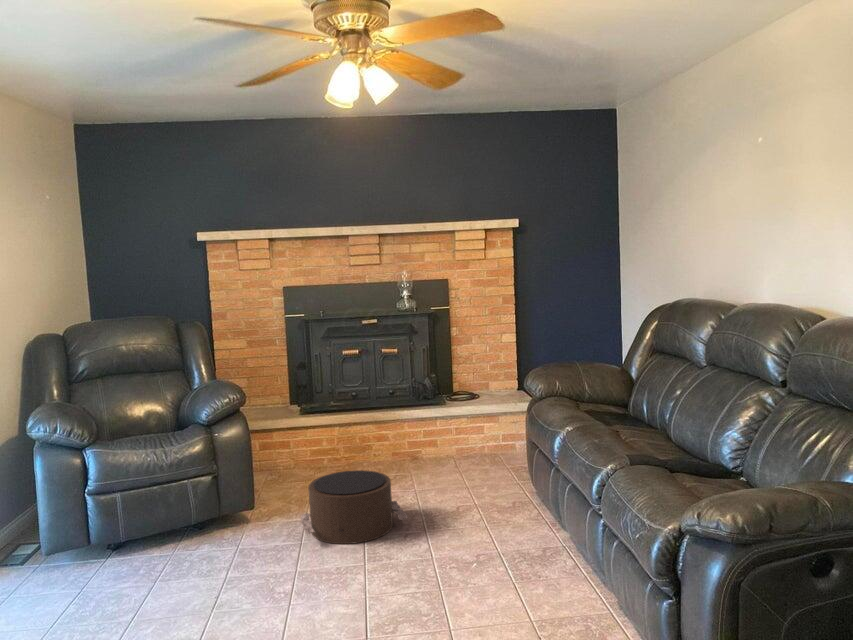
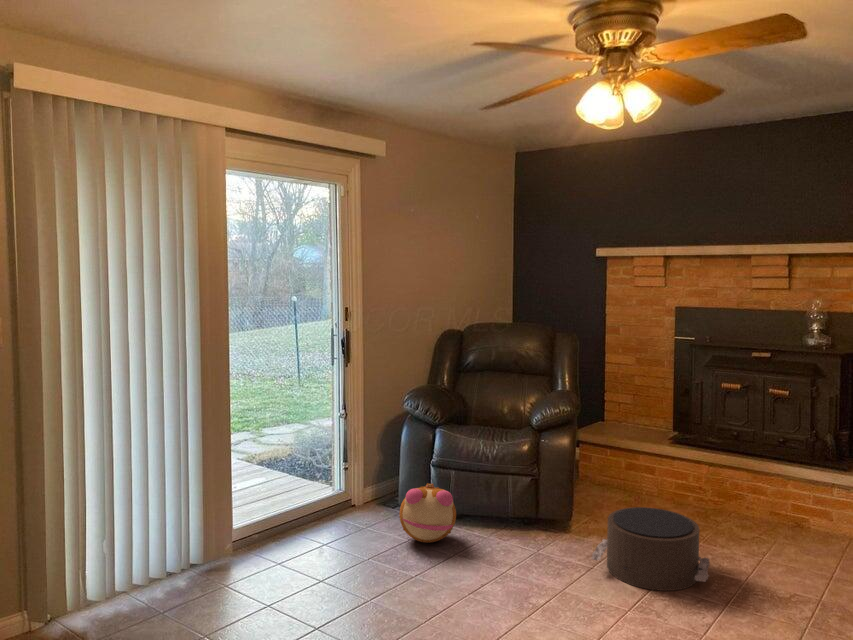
plush toy: none [70,511,149,584] -> present [399,483,456,543]

